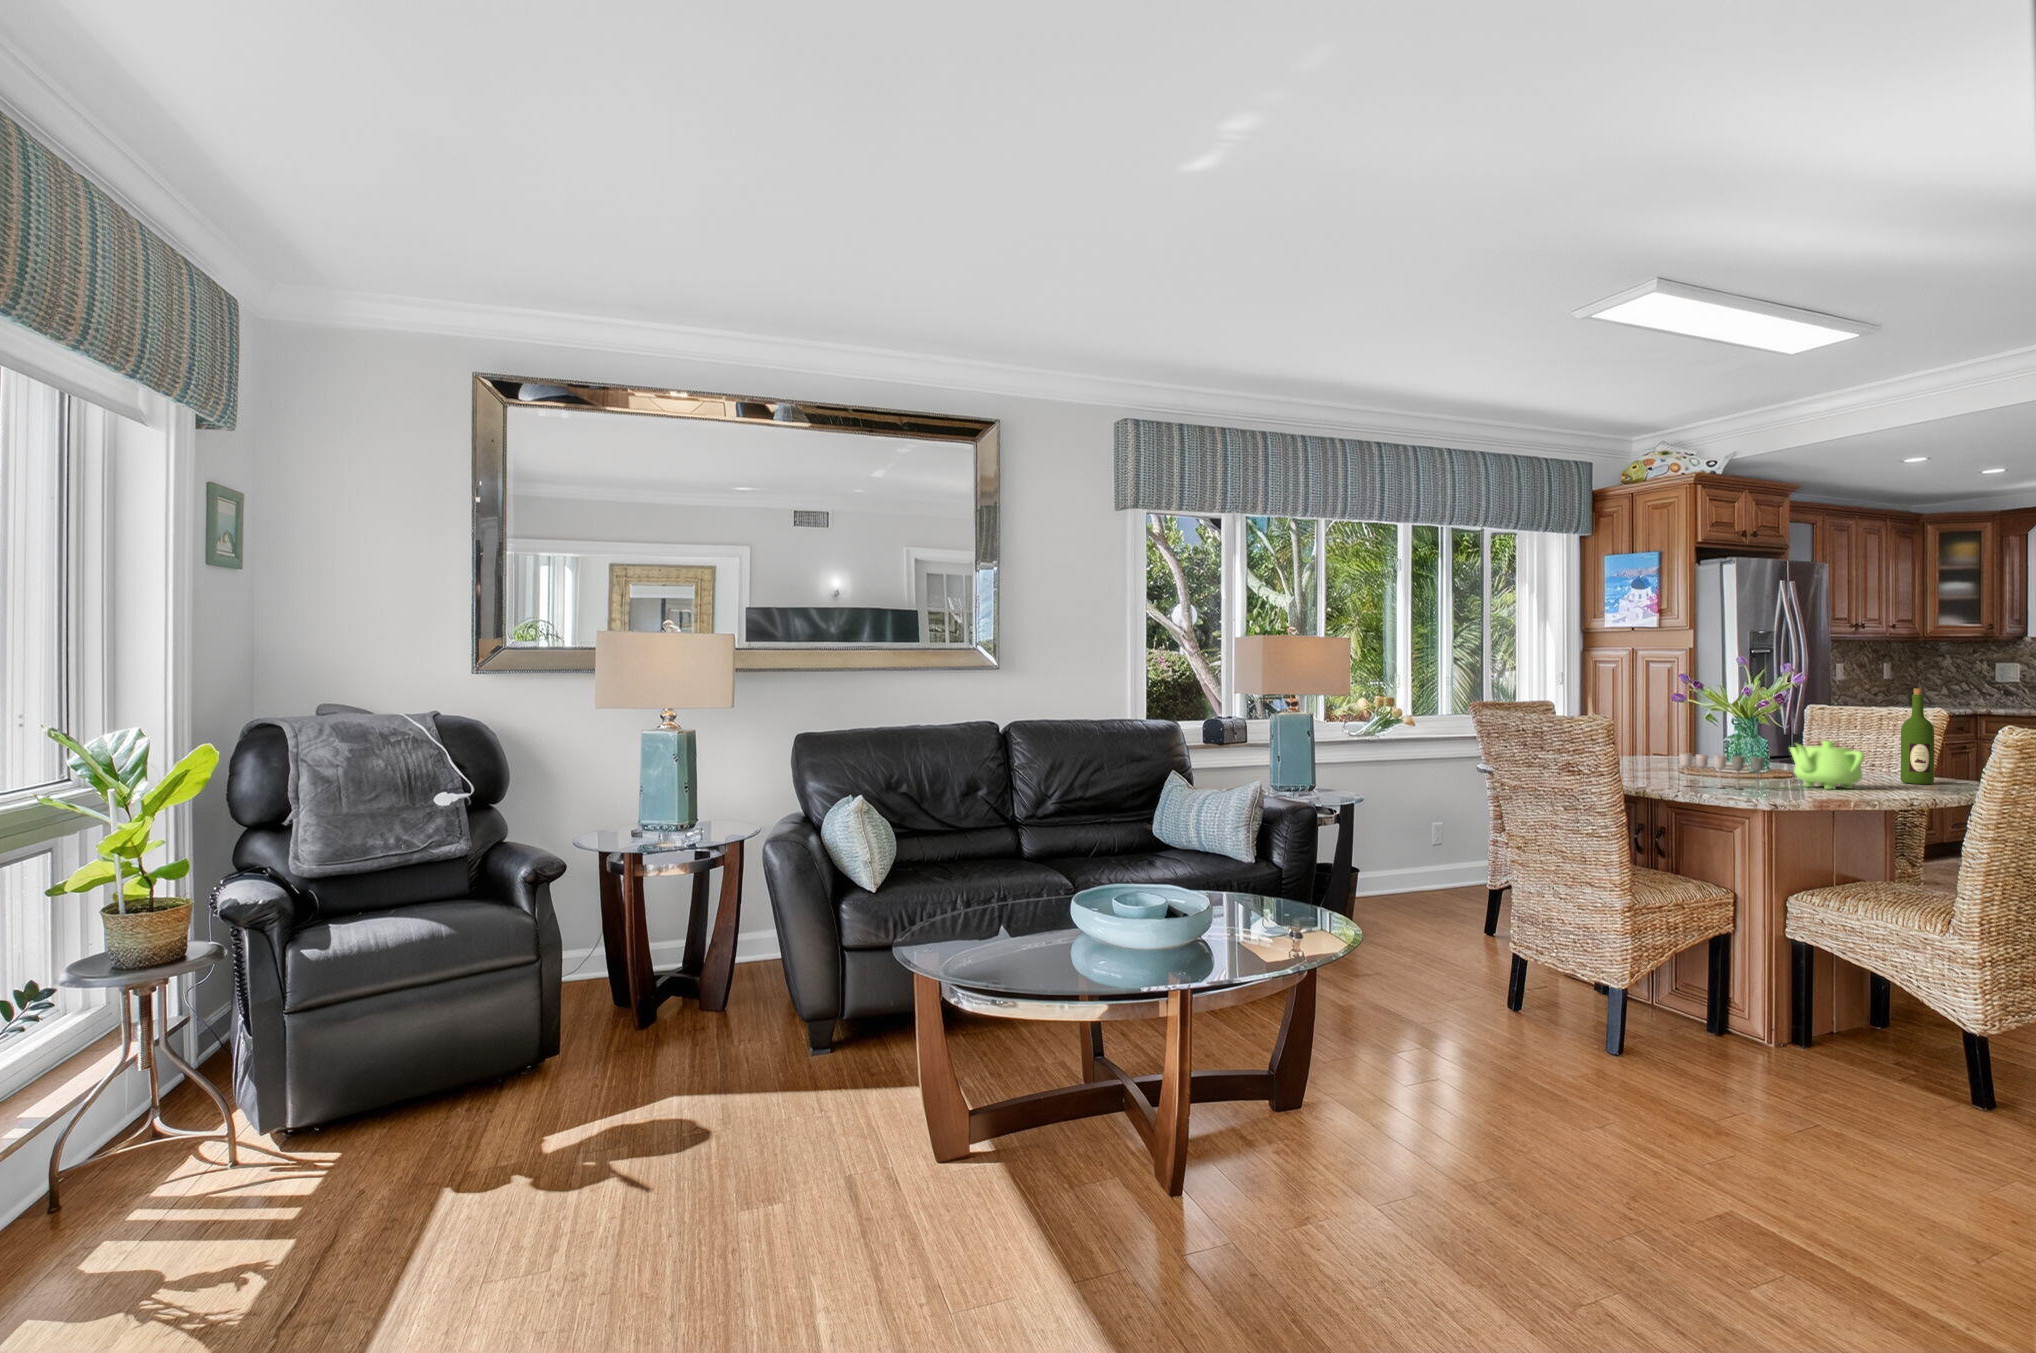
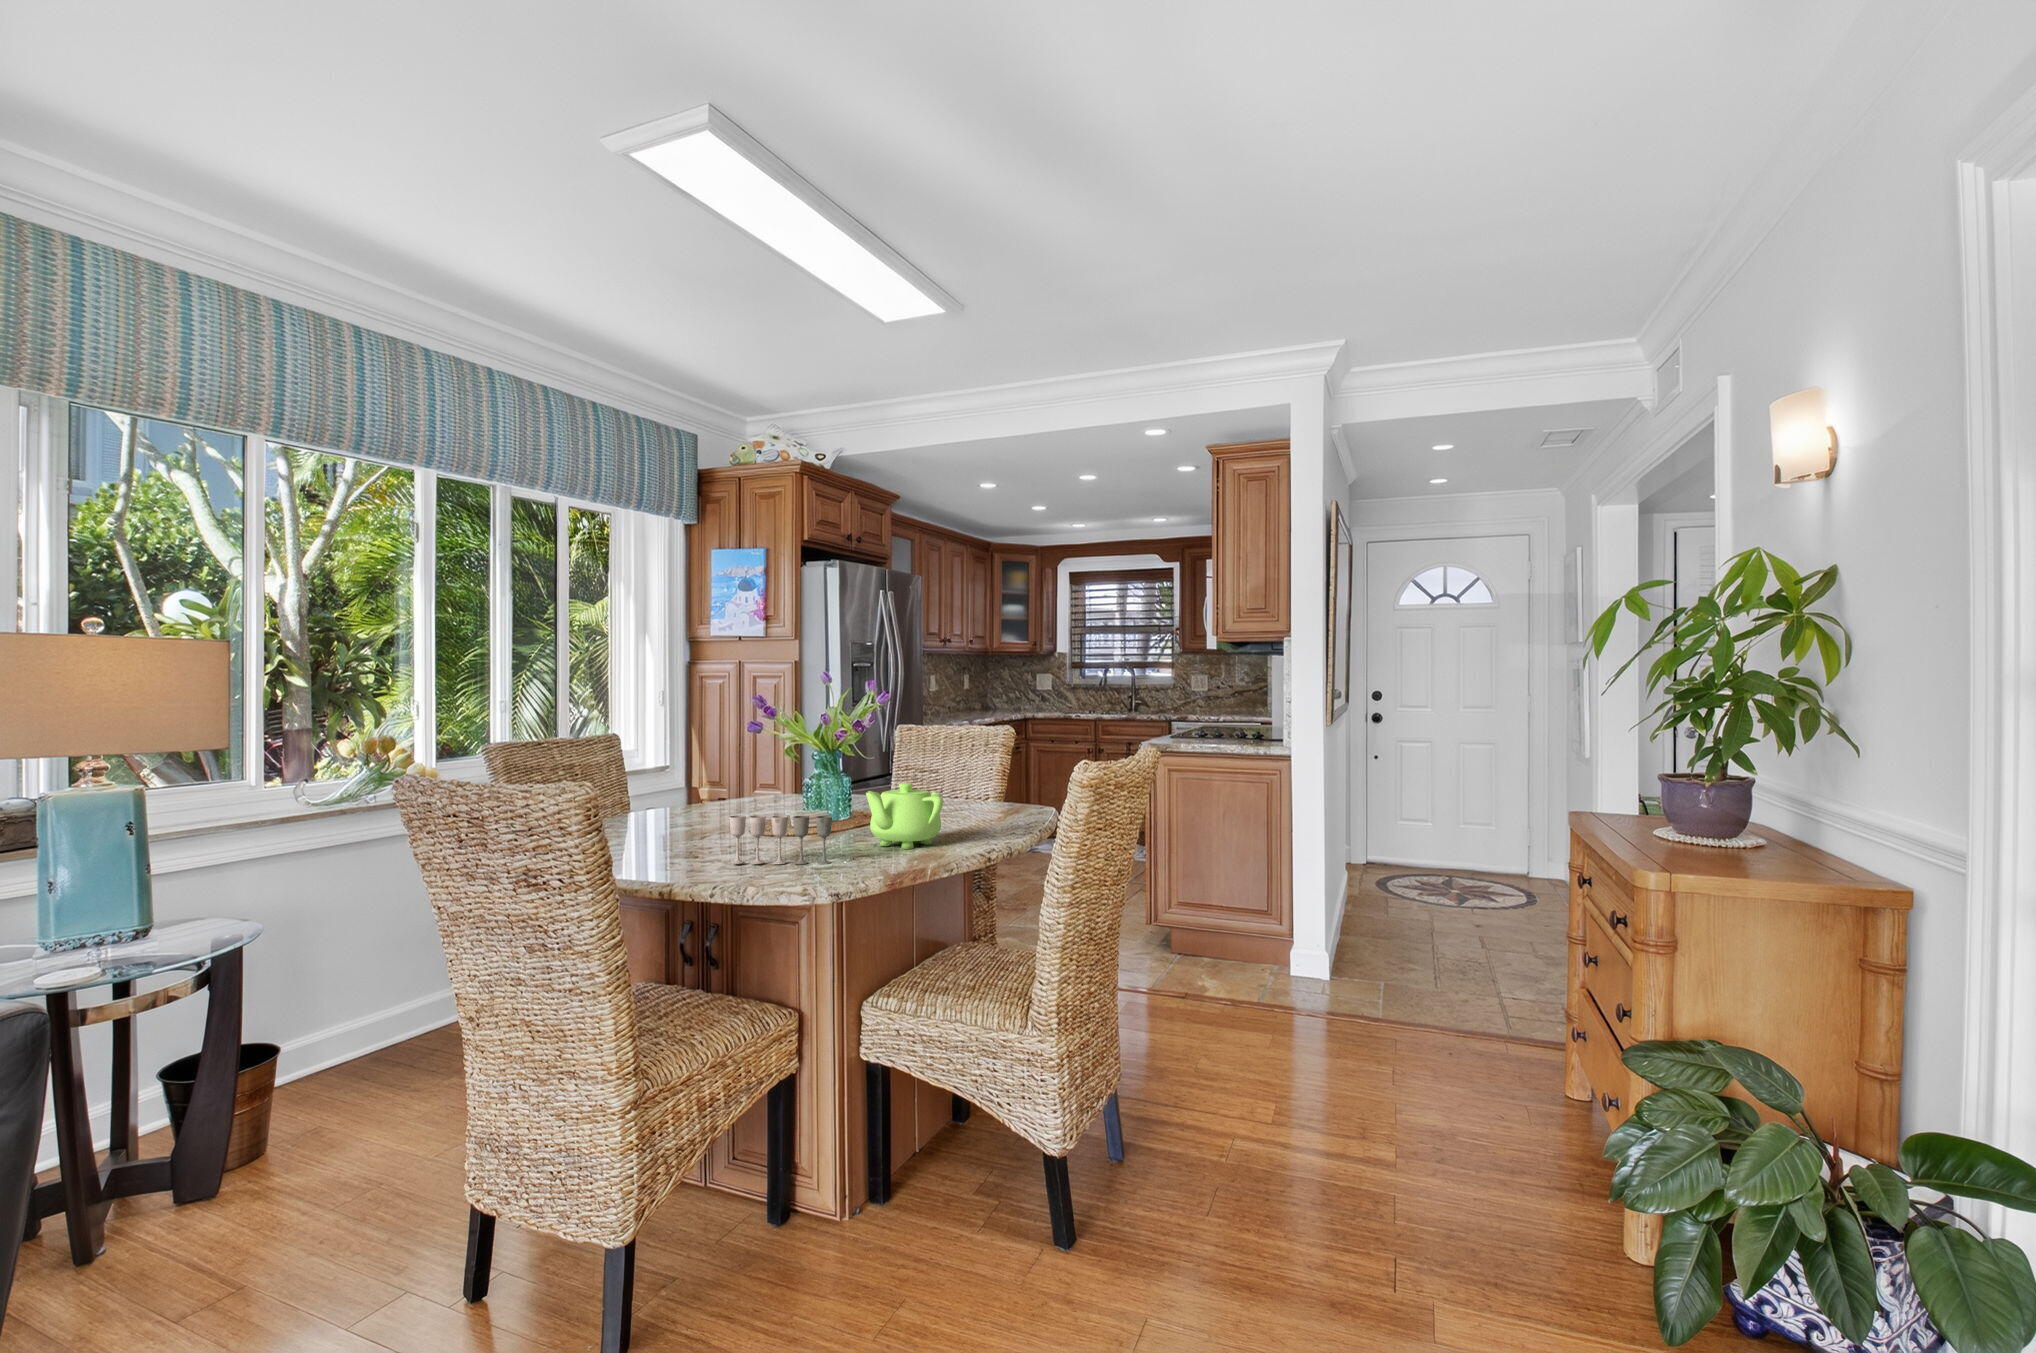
wine bottle: present [1900,688,1934,784] -> none [978,710,1008,824]

